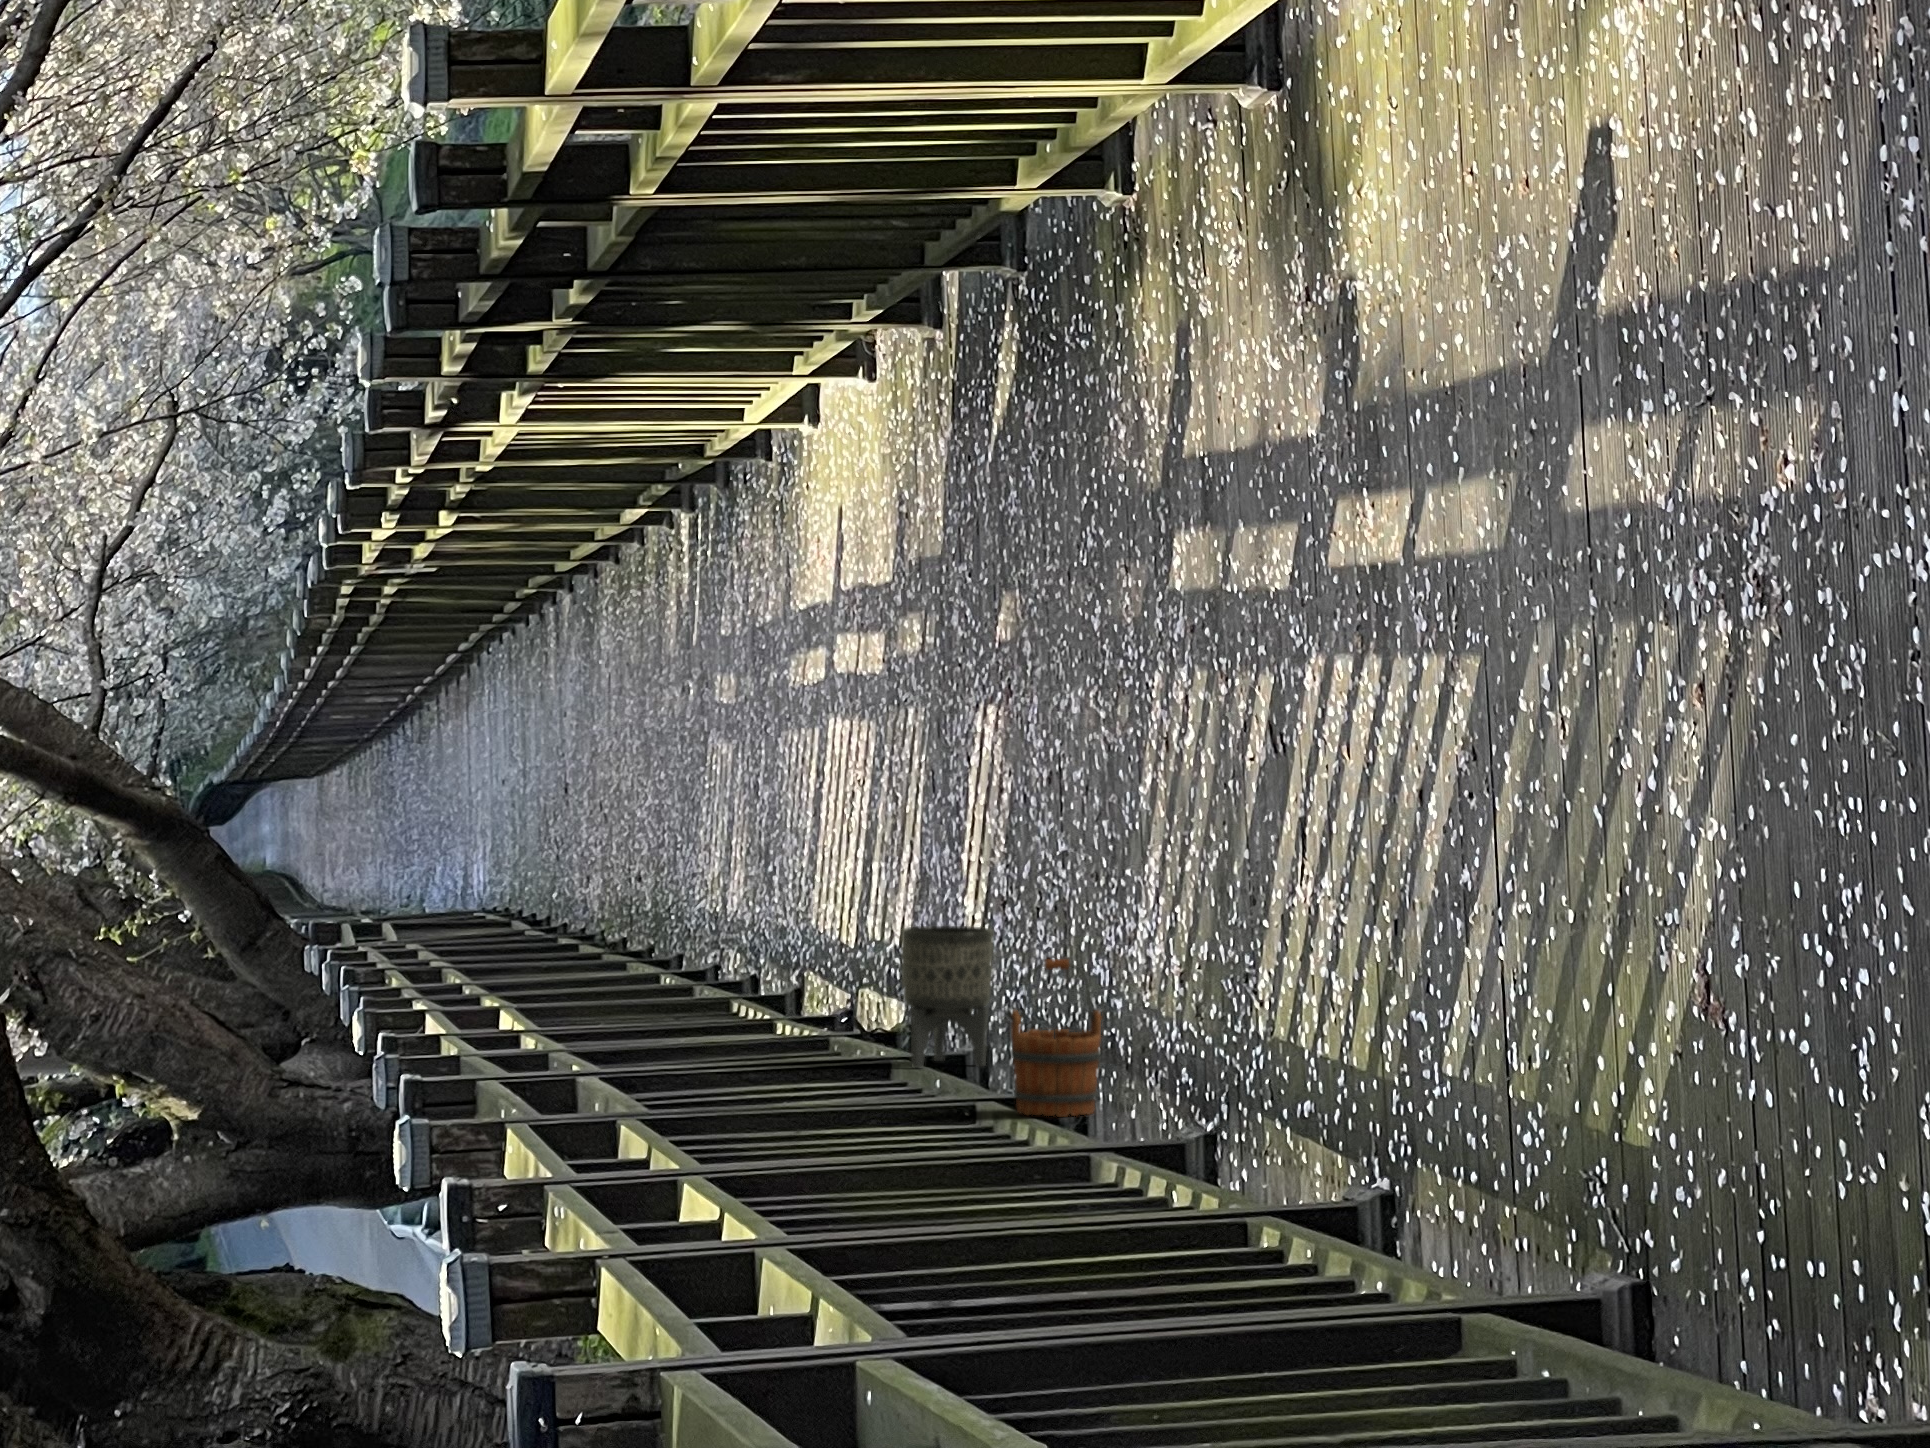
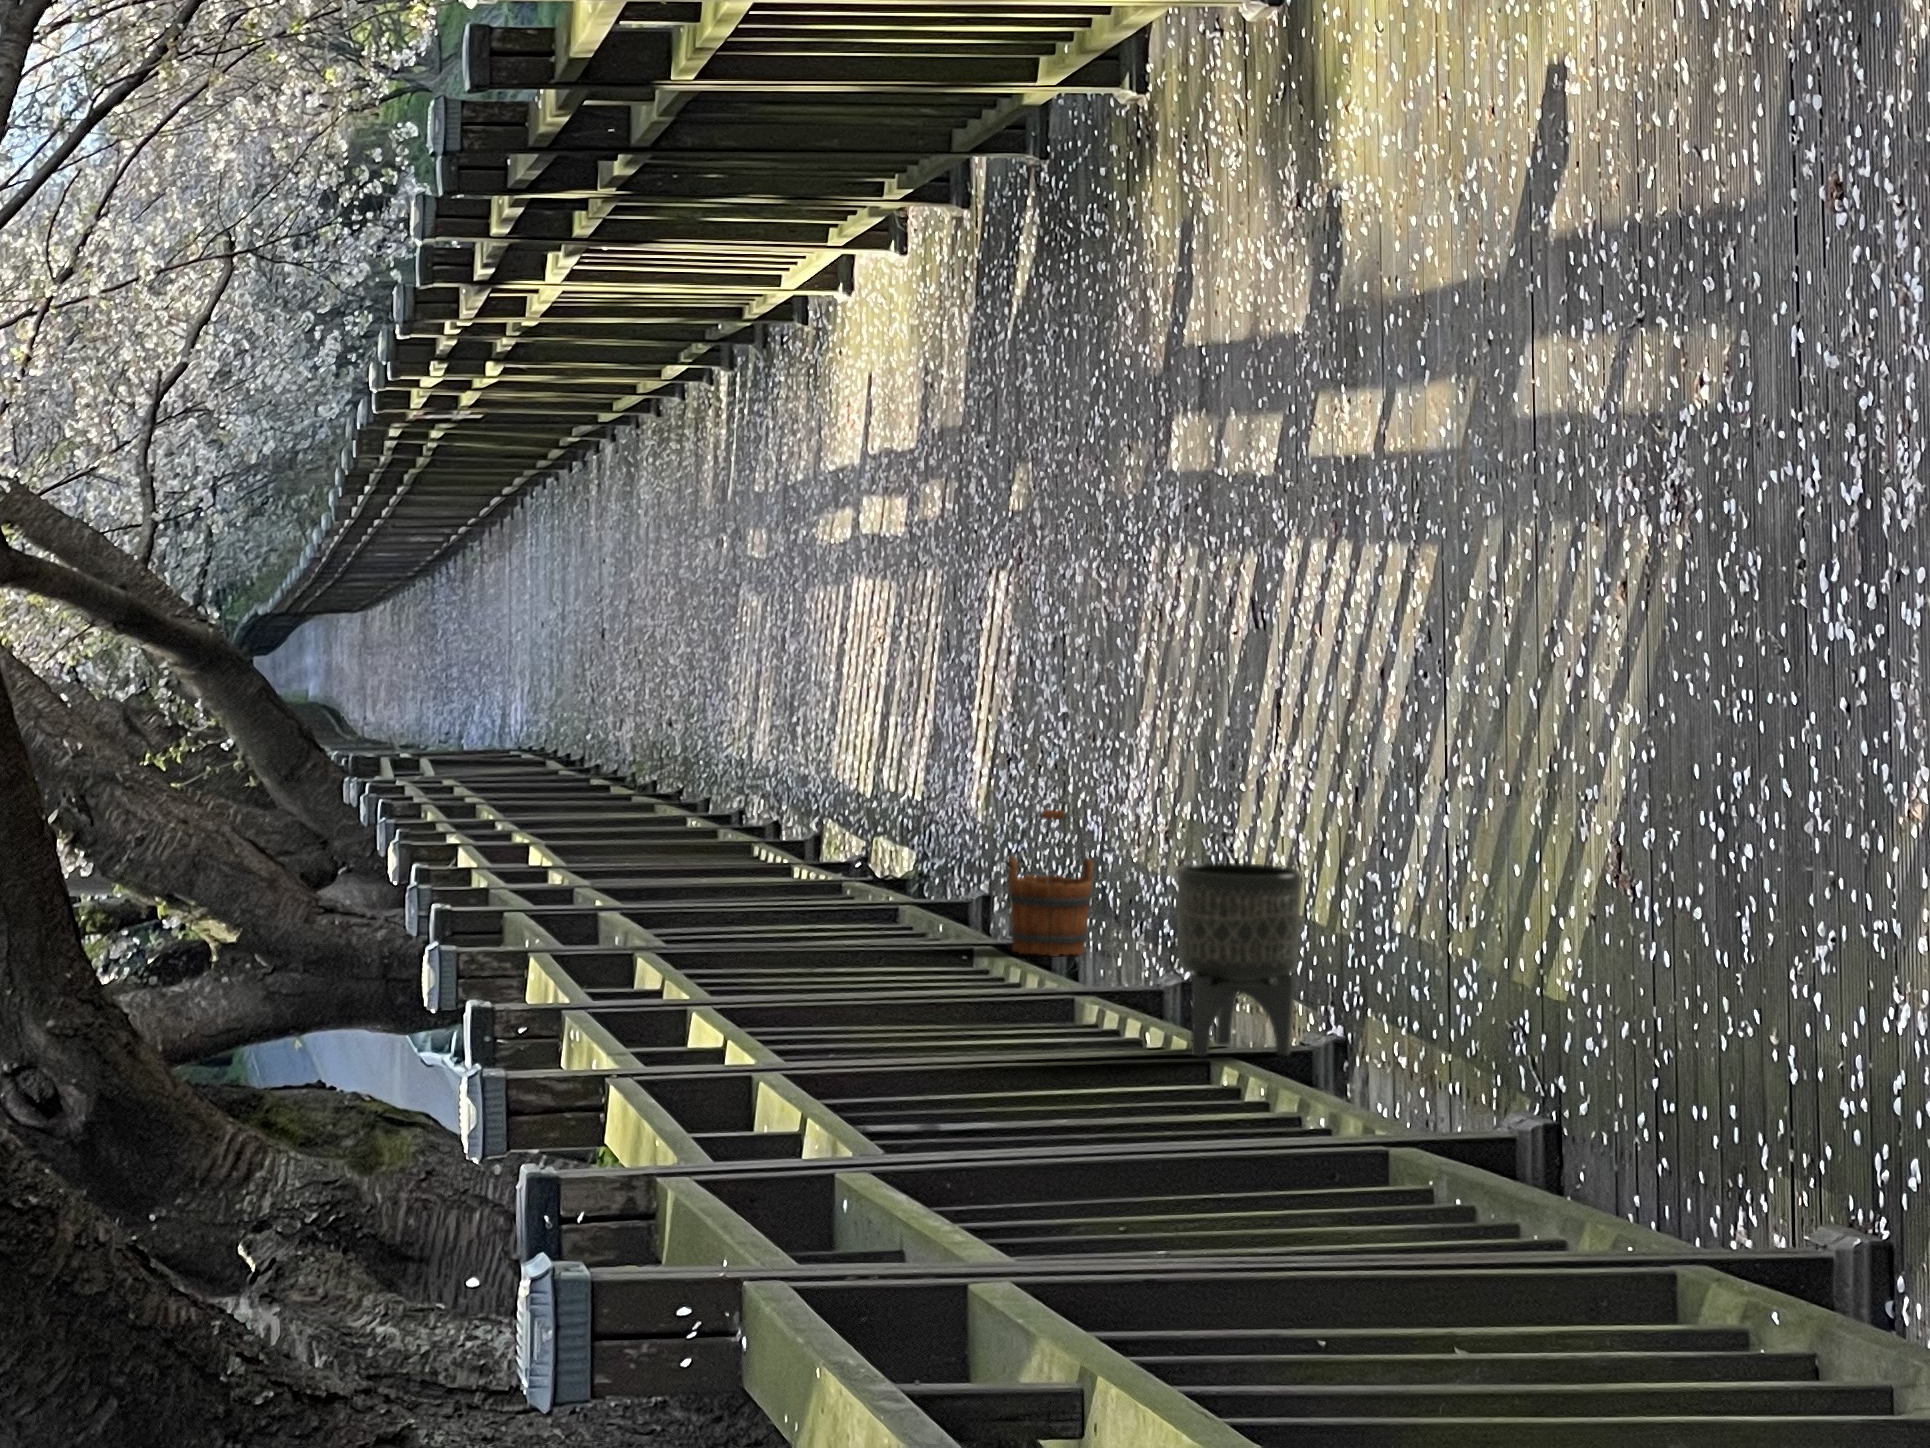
planter: present [901,926,993,1068] -> present [1177,863,1302,1057]

